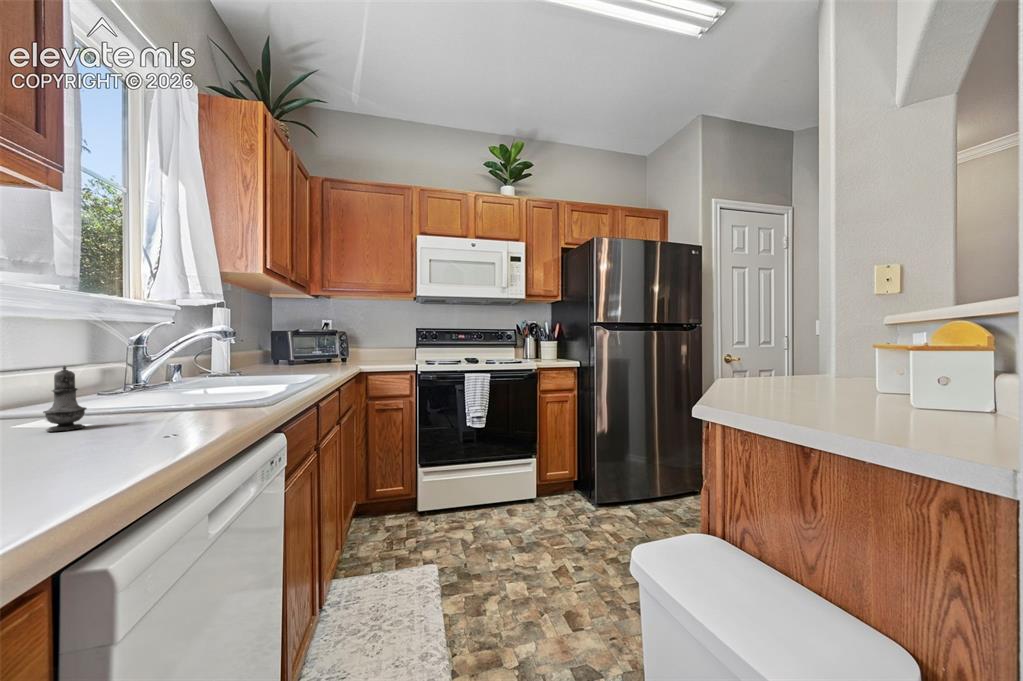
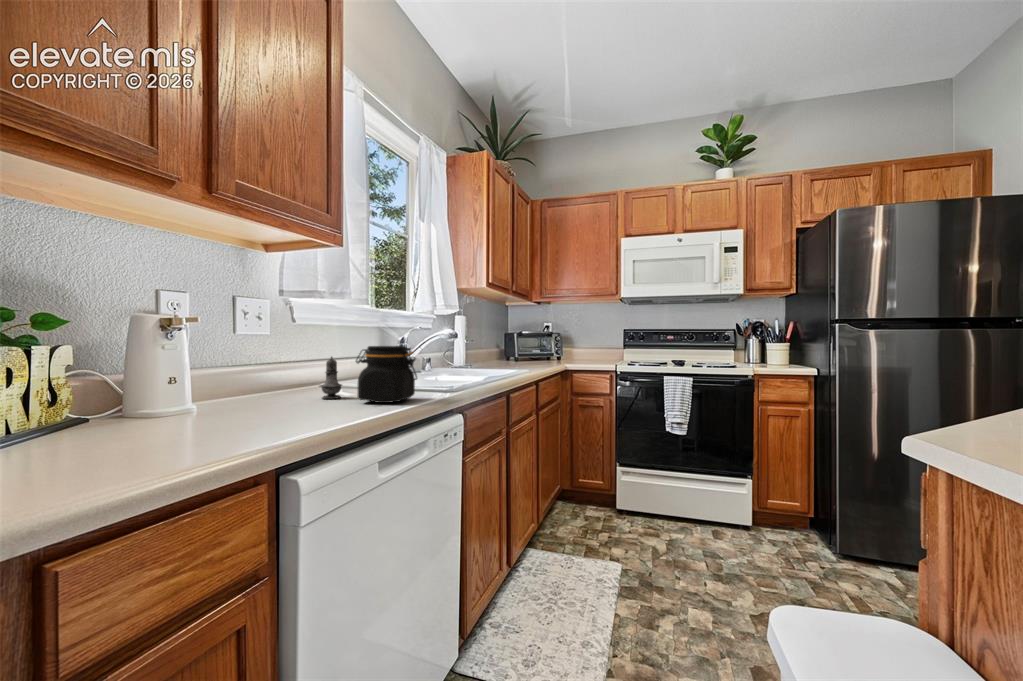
jar: none [119,347,226,425] -> present [356,346,417,403]

